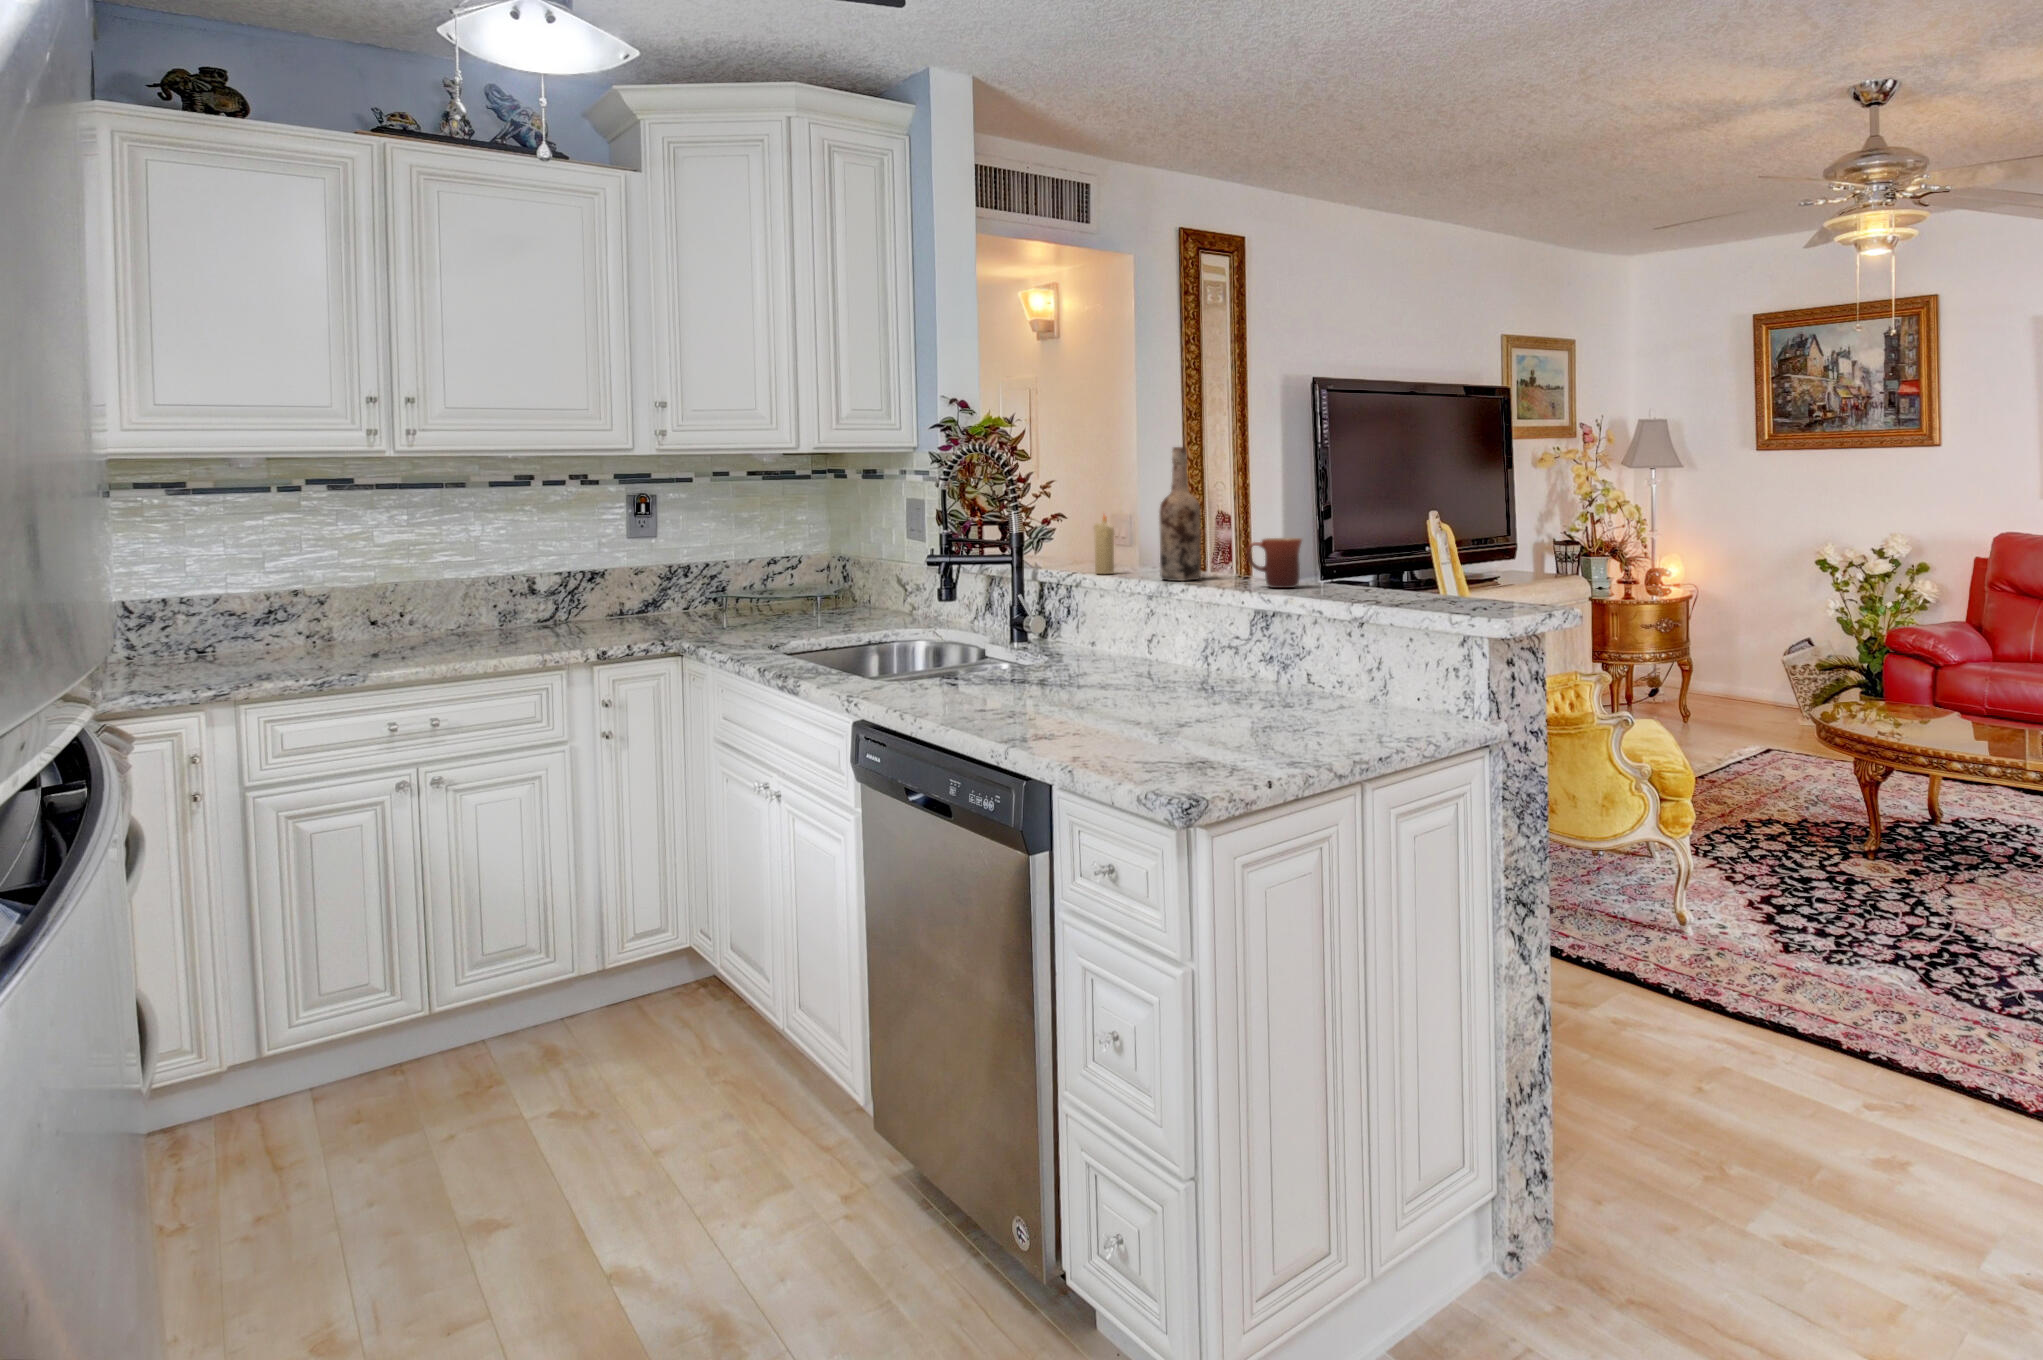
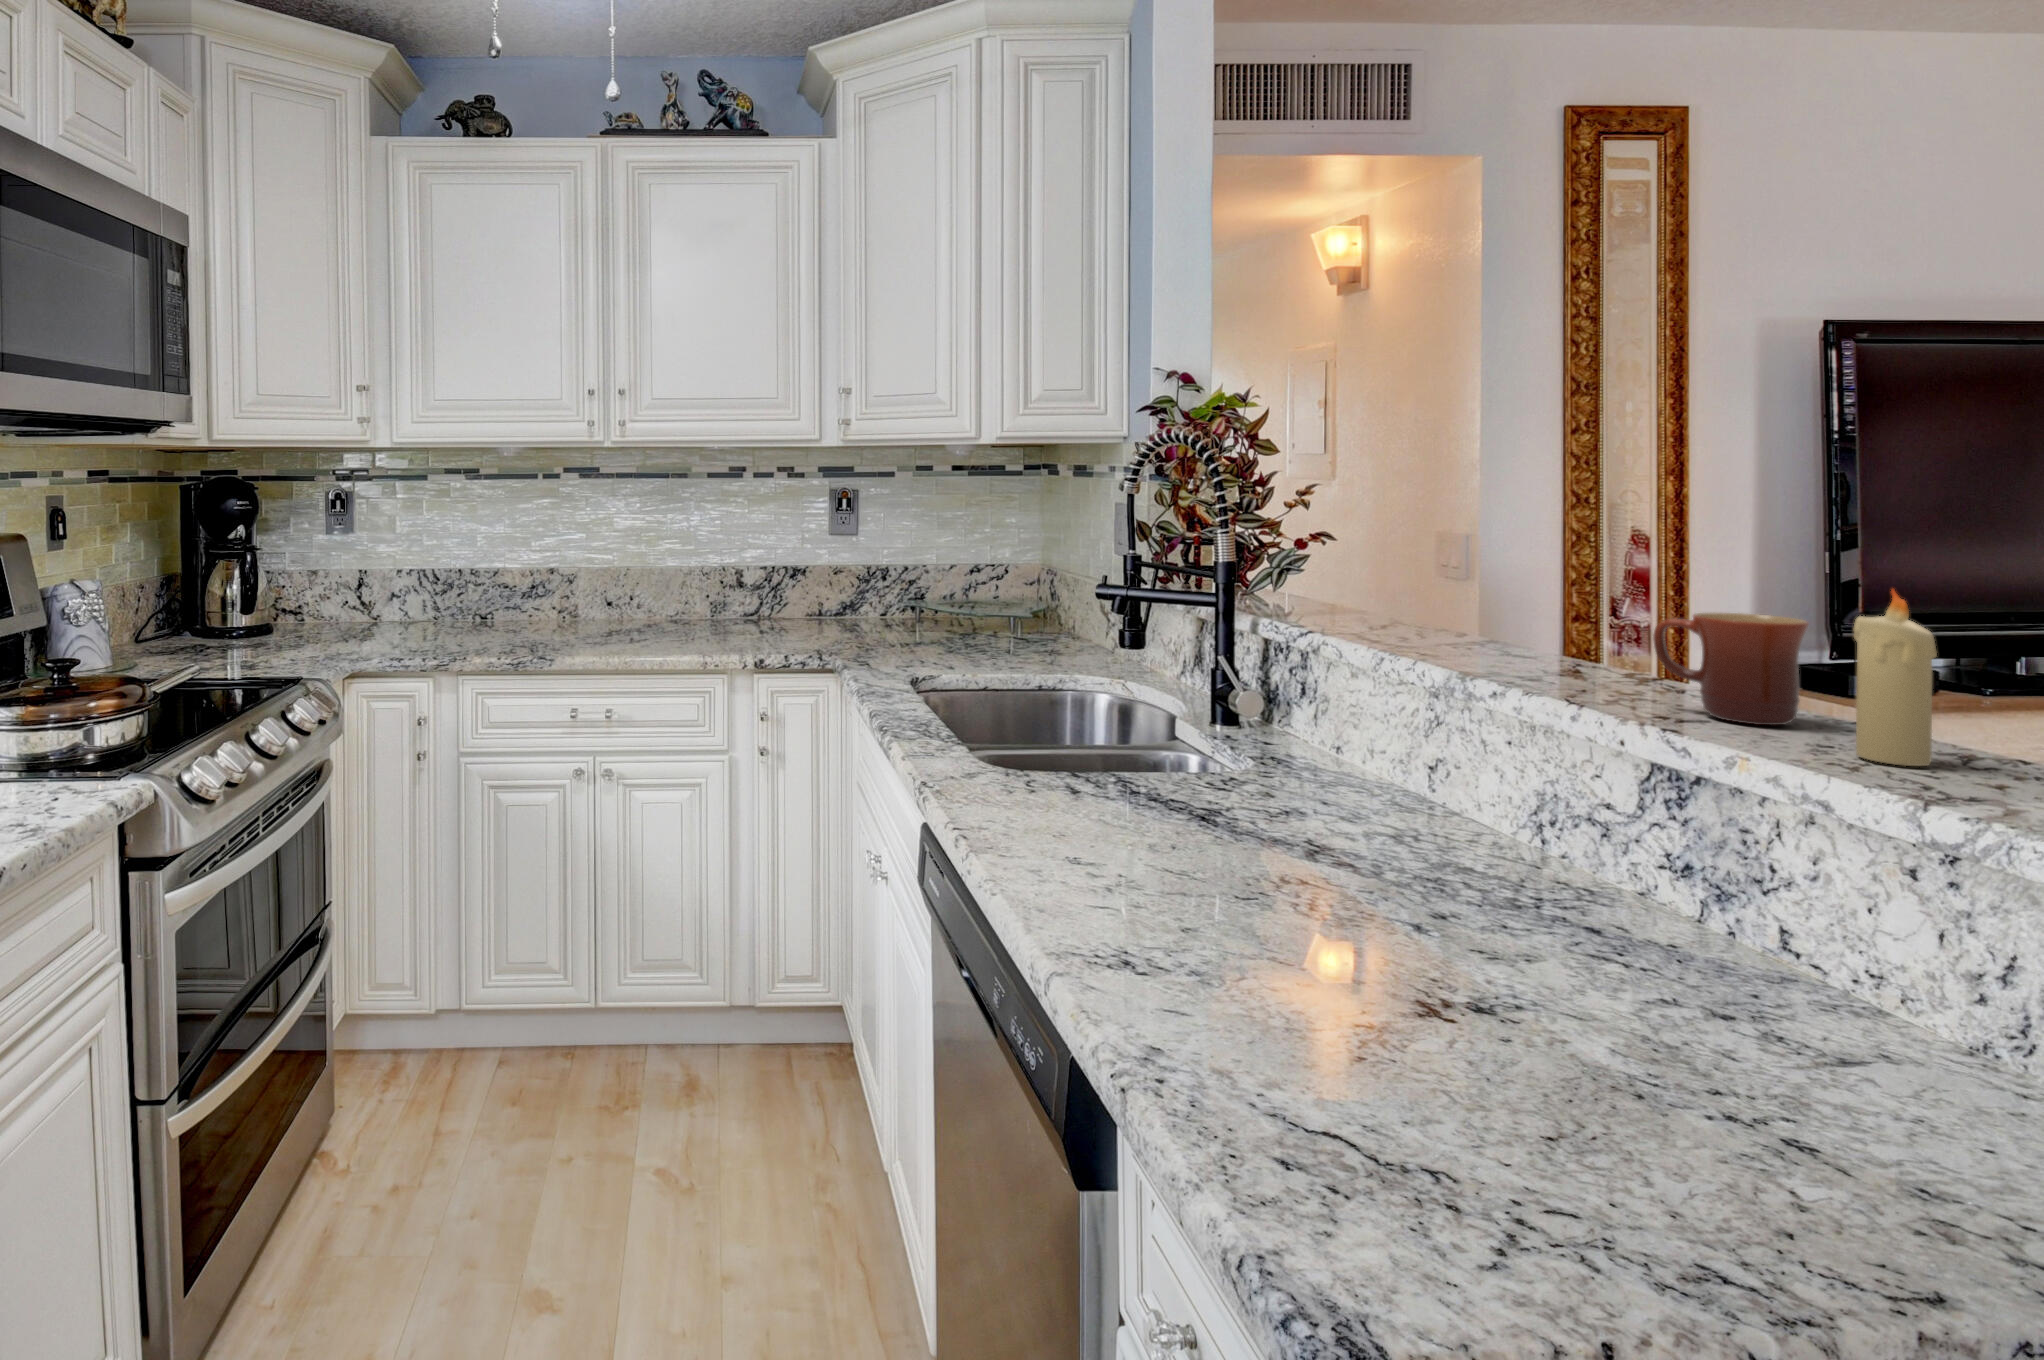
wine bottle: present [1159,447,1201,581] -> none [1462,428,1552,671]
candle: present [1094,515,1114,574] -> present [1854,589,1937,766]

